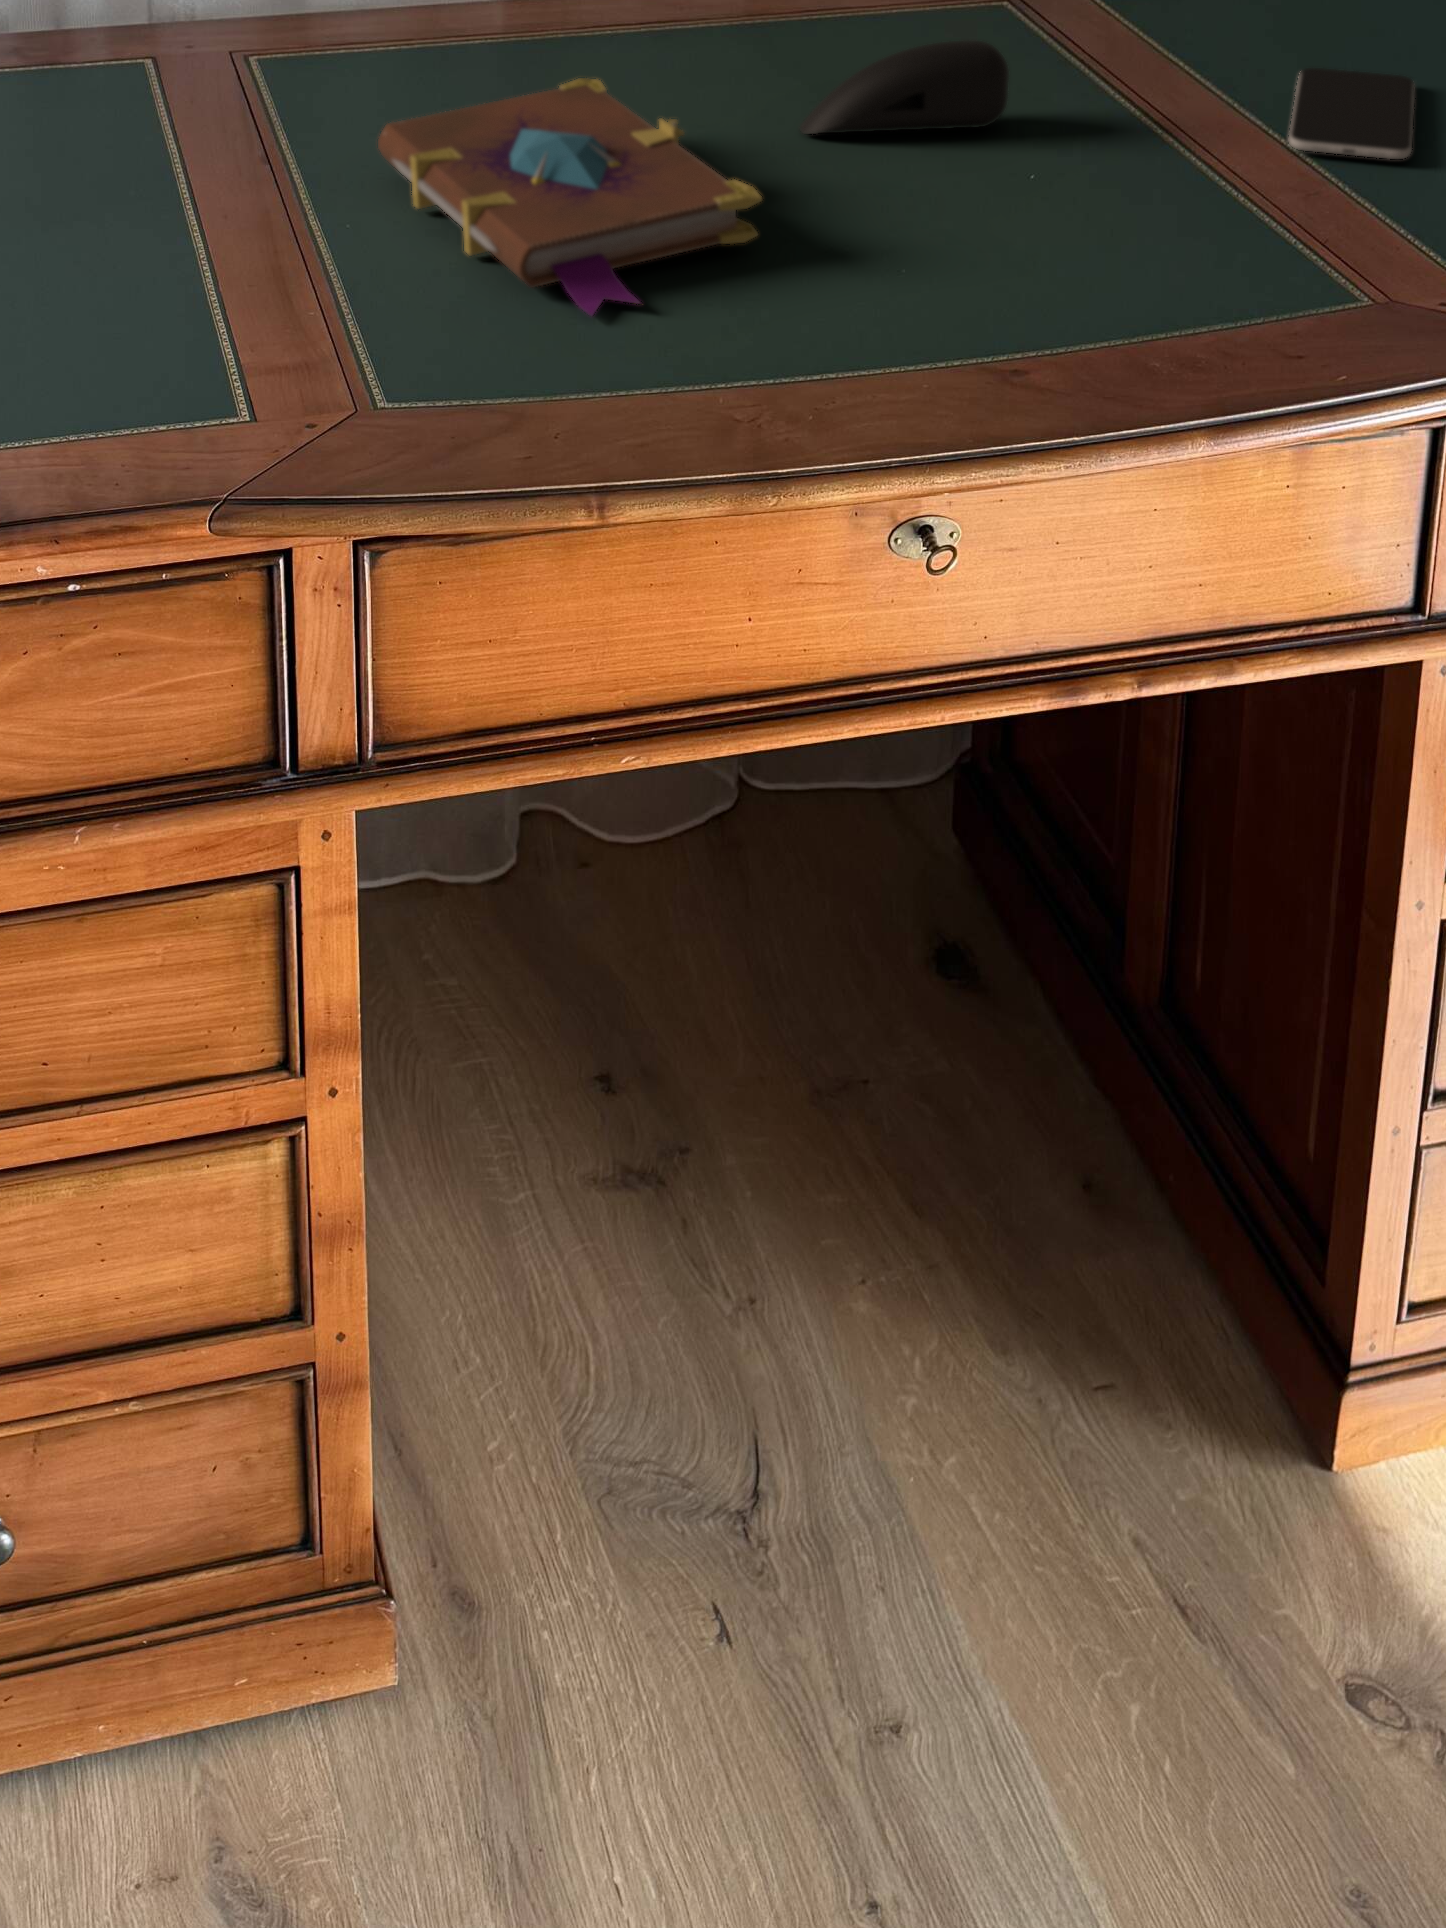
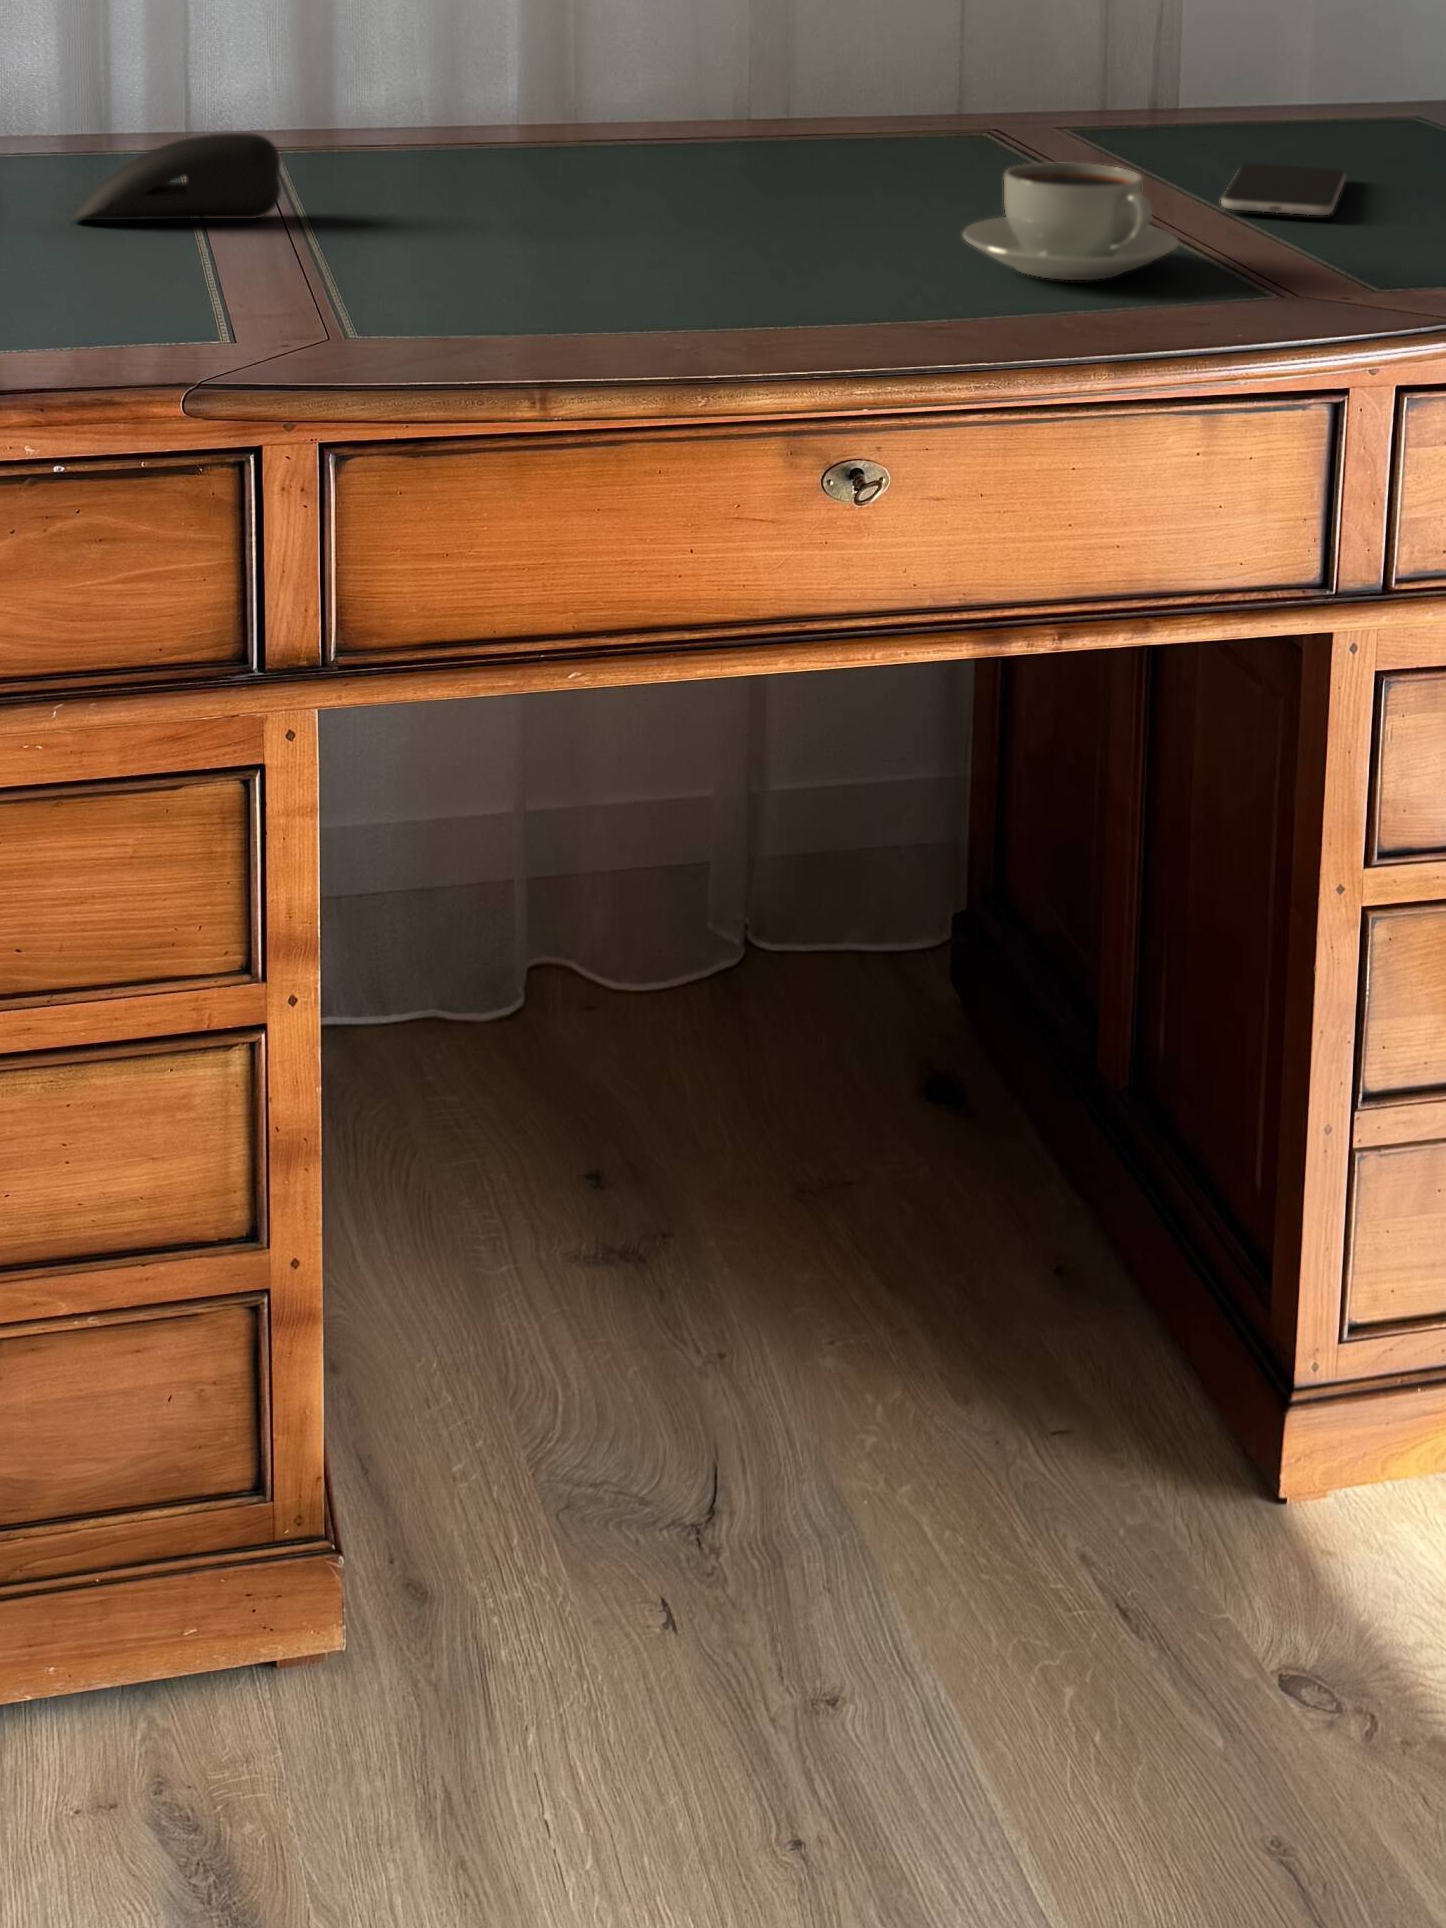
computer mouse: present [800,41,1009,134] -> present [72,133,281,220]
book: present [378,78,762,315] -> none [376,137,719,285]
coffee cup: none [1026,141,1262,286] -> present [963,162,1179,280]

